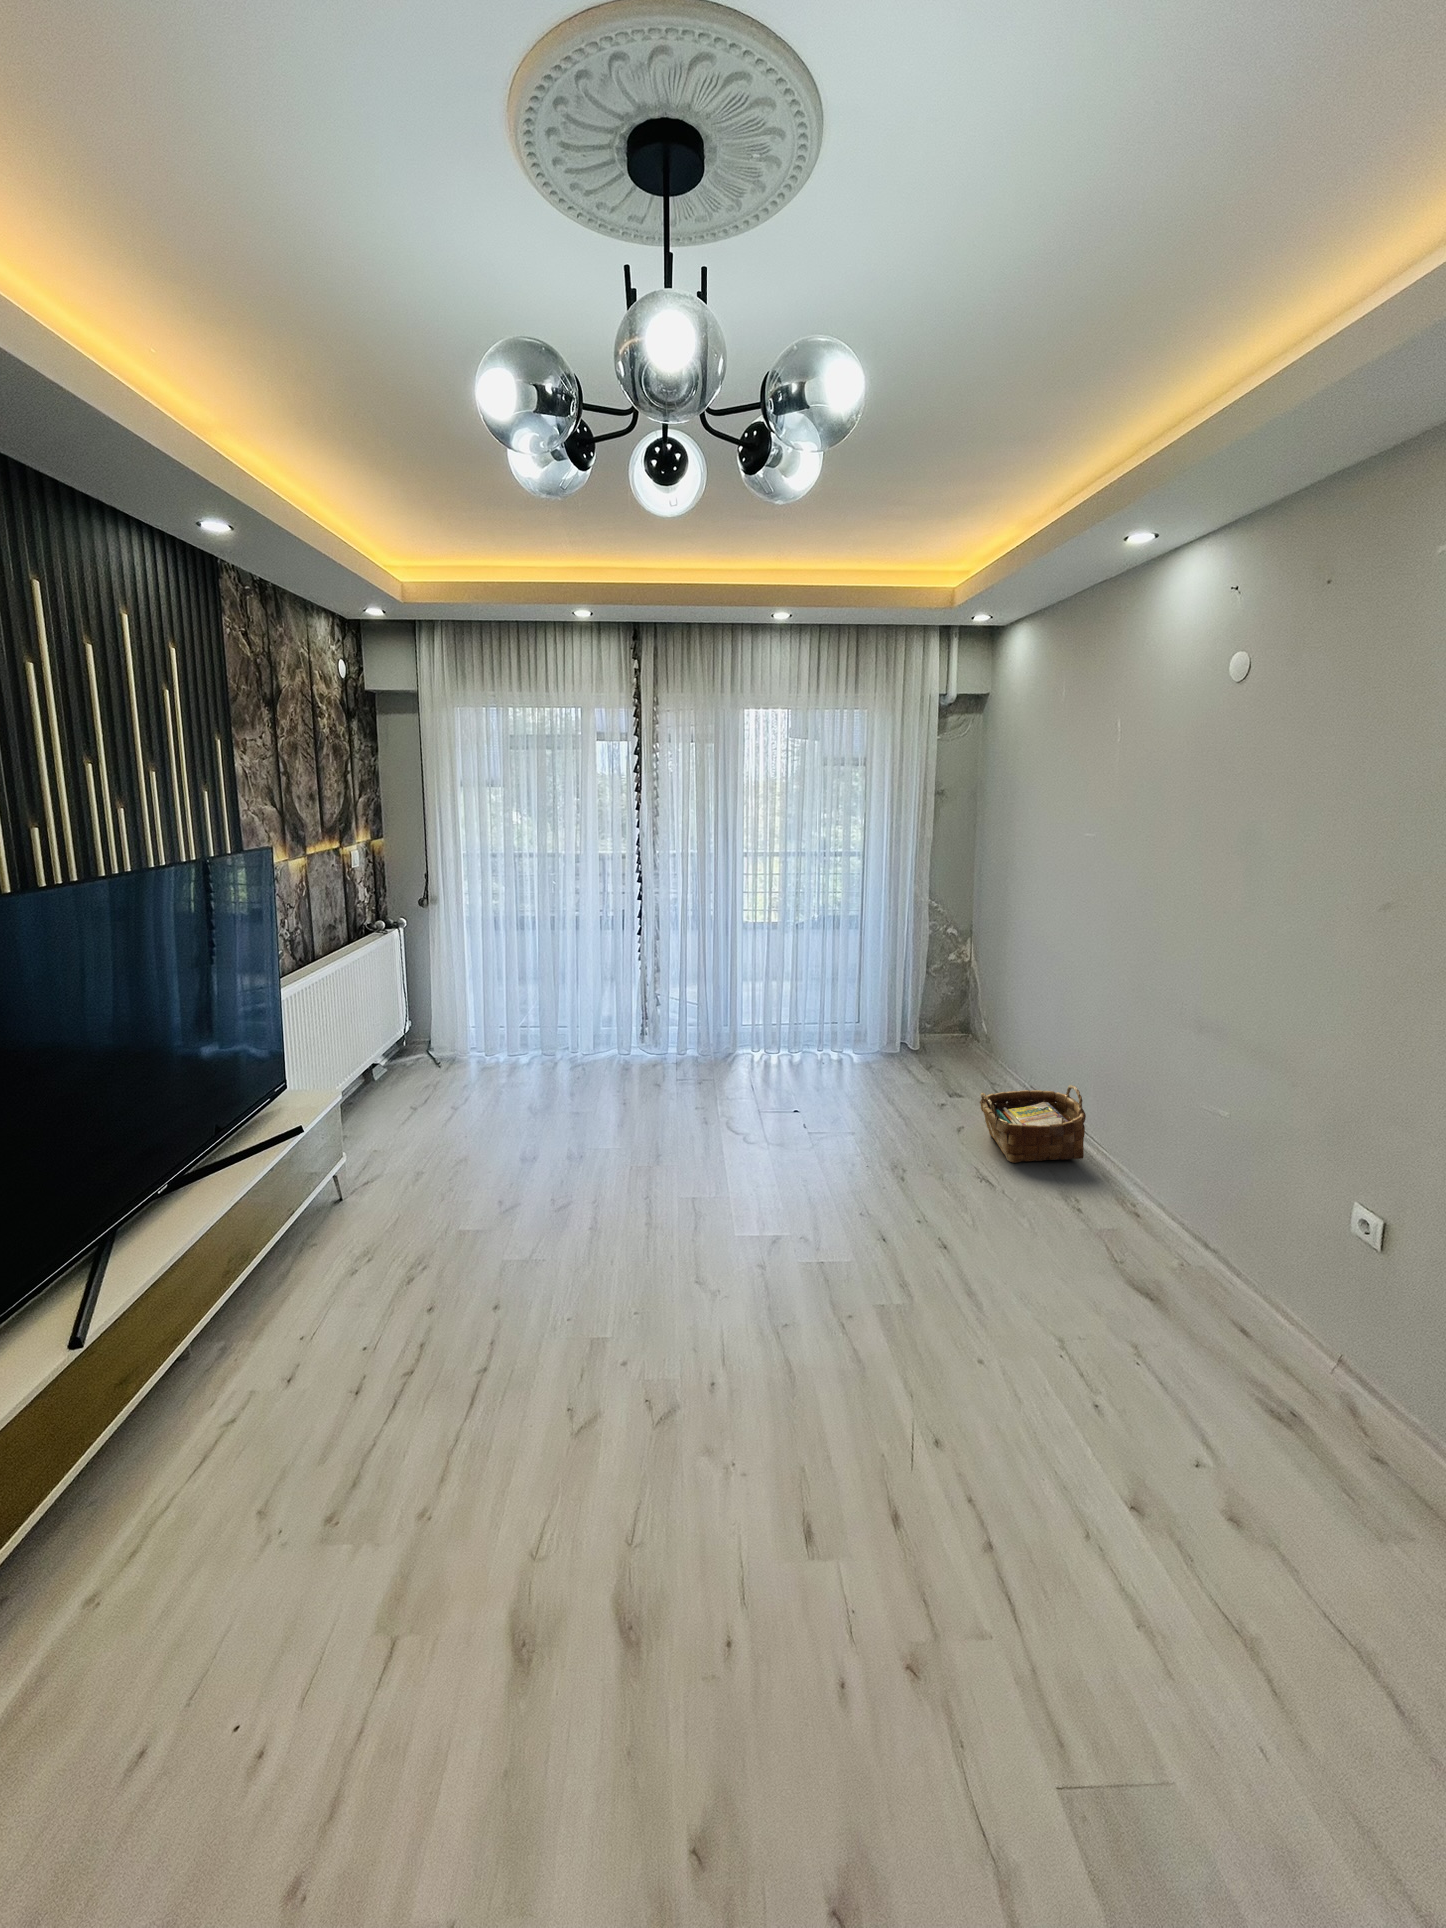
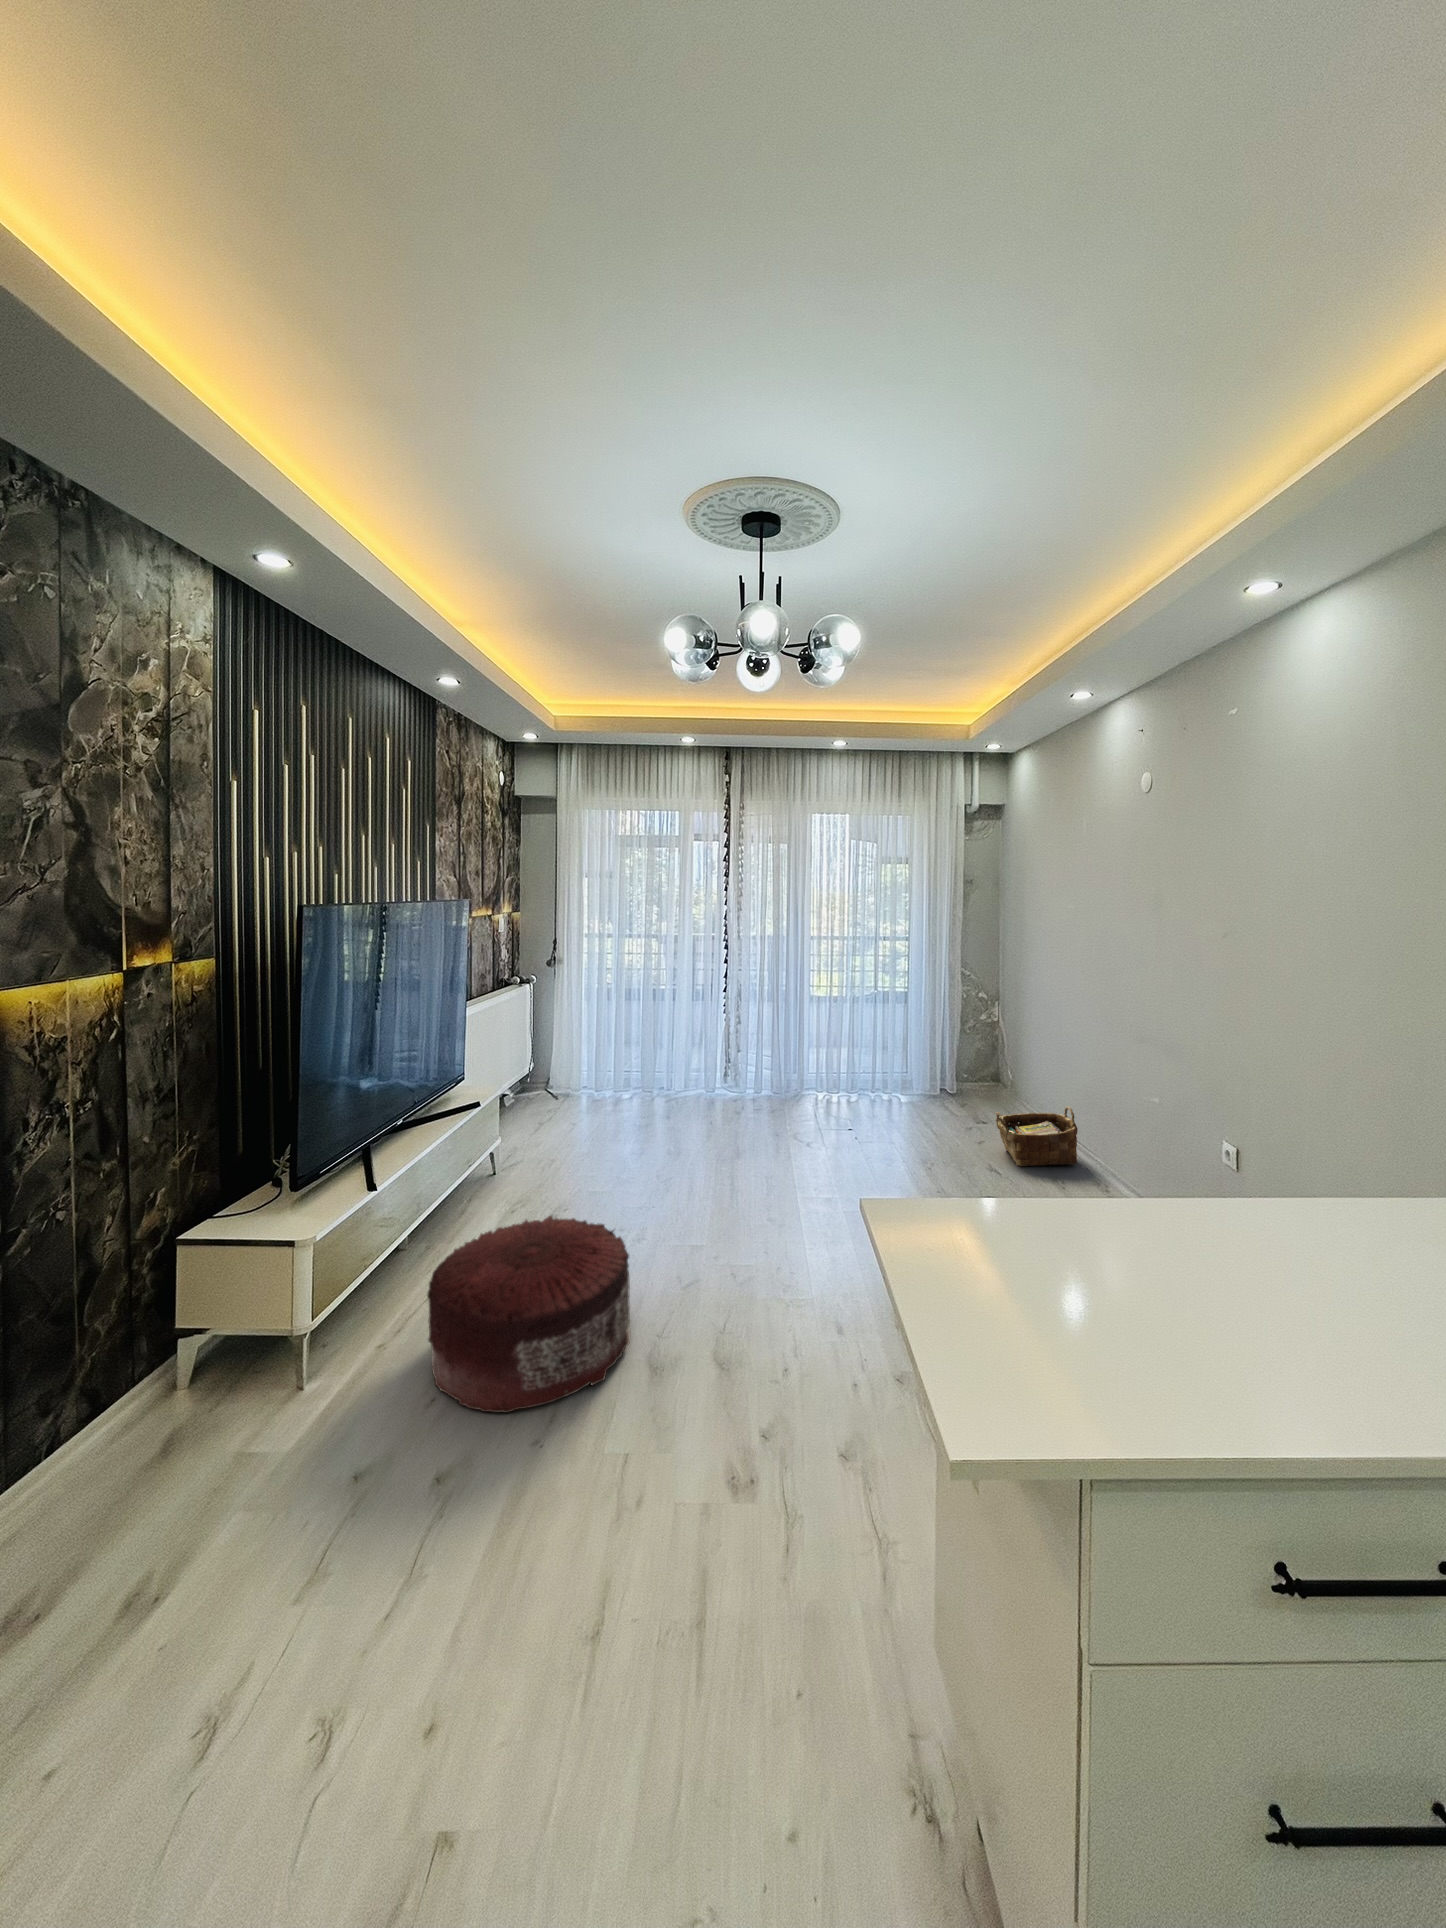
pouf: none [170,1318,500,1699] -> present [427,1216,630,1413]

